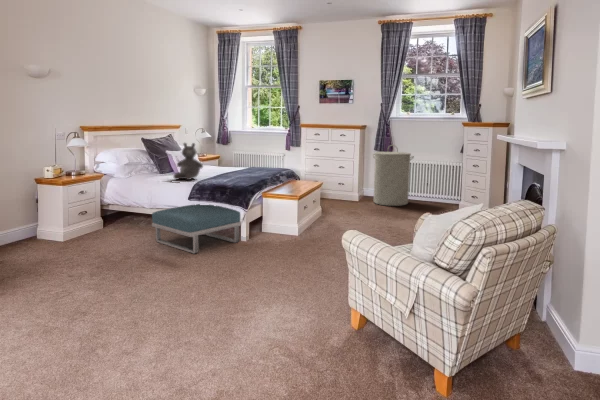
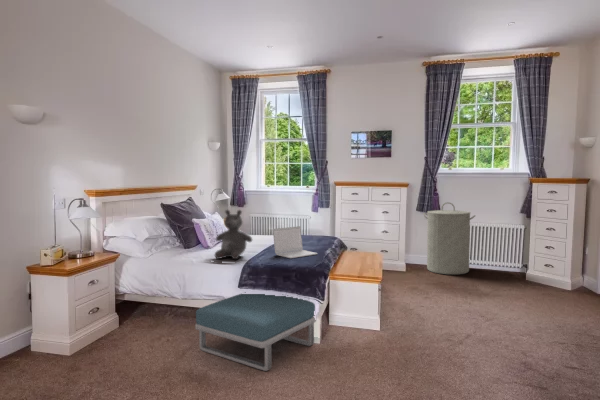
laptop: none [220,158,254,181] -> present [273,226,318,258]

